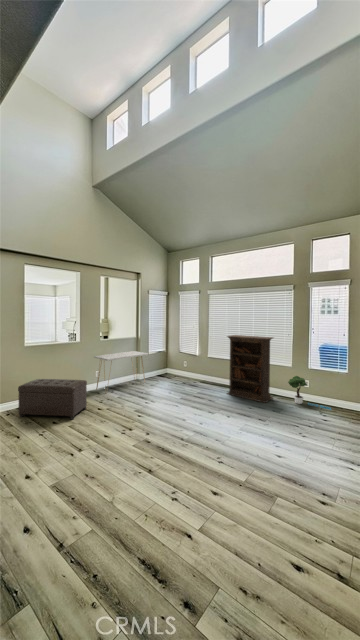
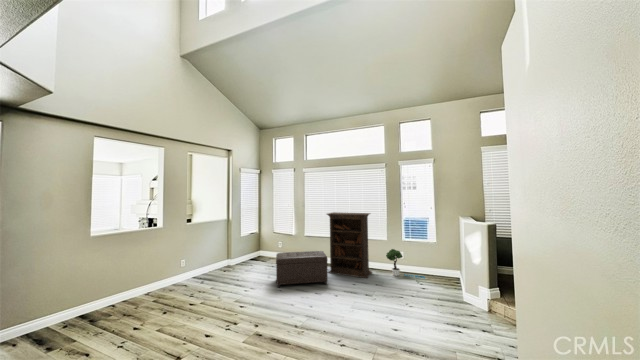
console table: present [94,351,148,390] -> none [179,235,242,286]
ottoman: present [18,379,87,420] -> present [276,251,328,288]

